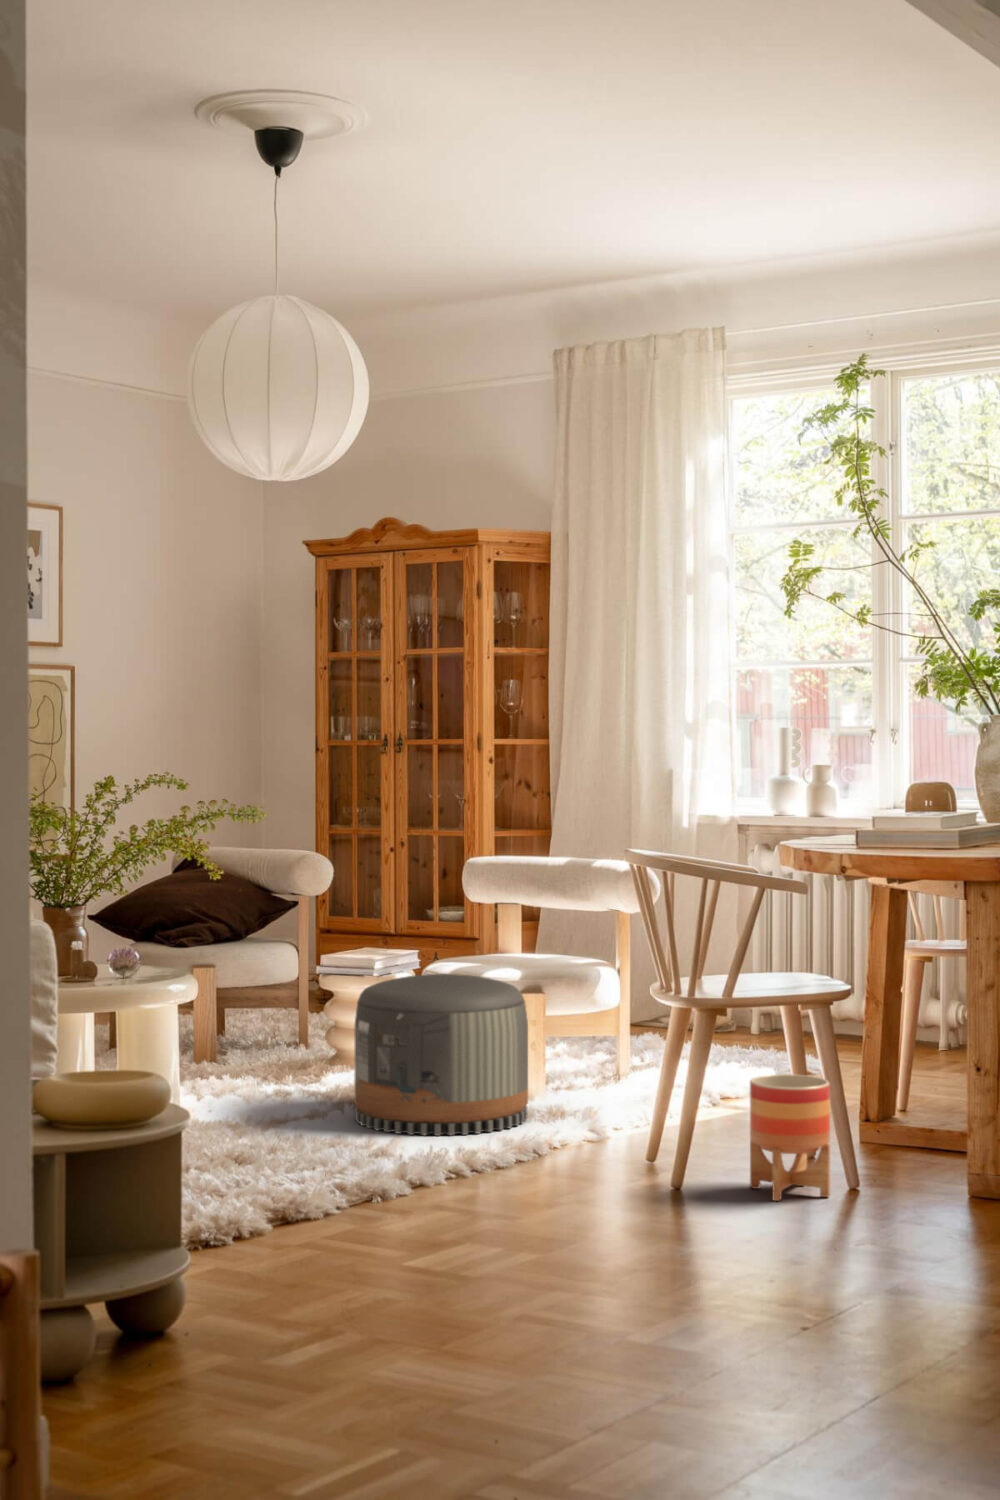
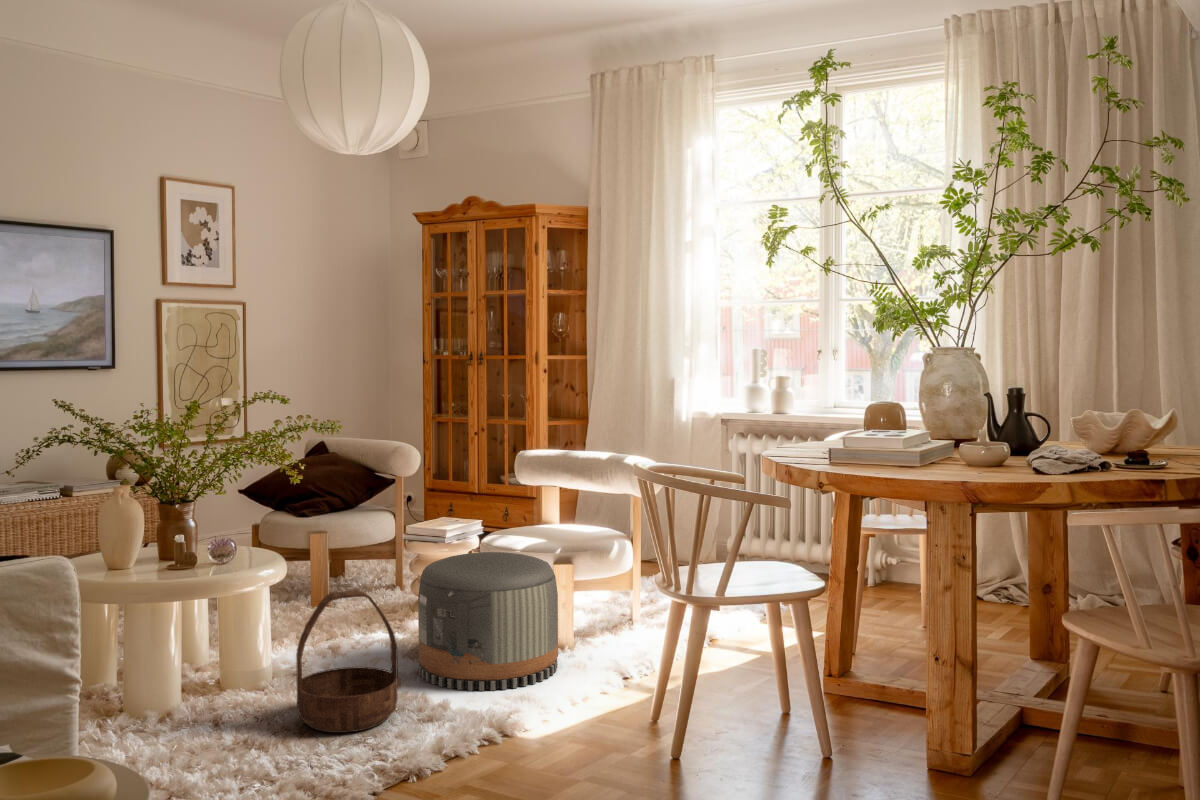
basket: none [225,1002,343,1166] -> present [296,590,398,733]
planter: present [750,1074,830,1201] -> none [738,661,808,779]

